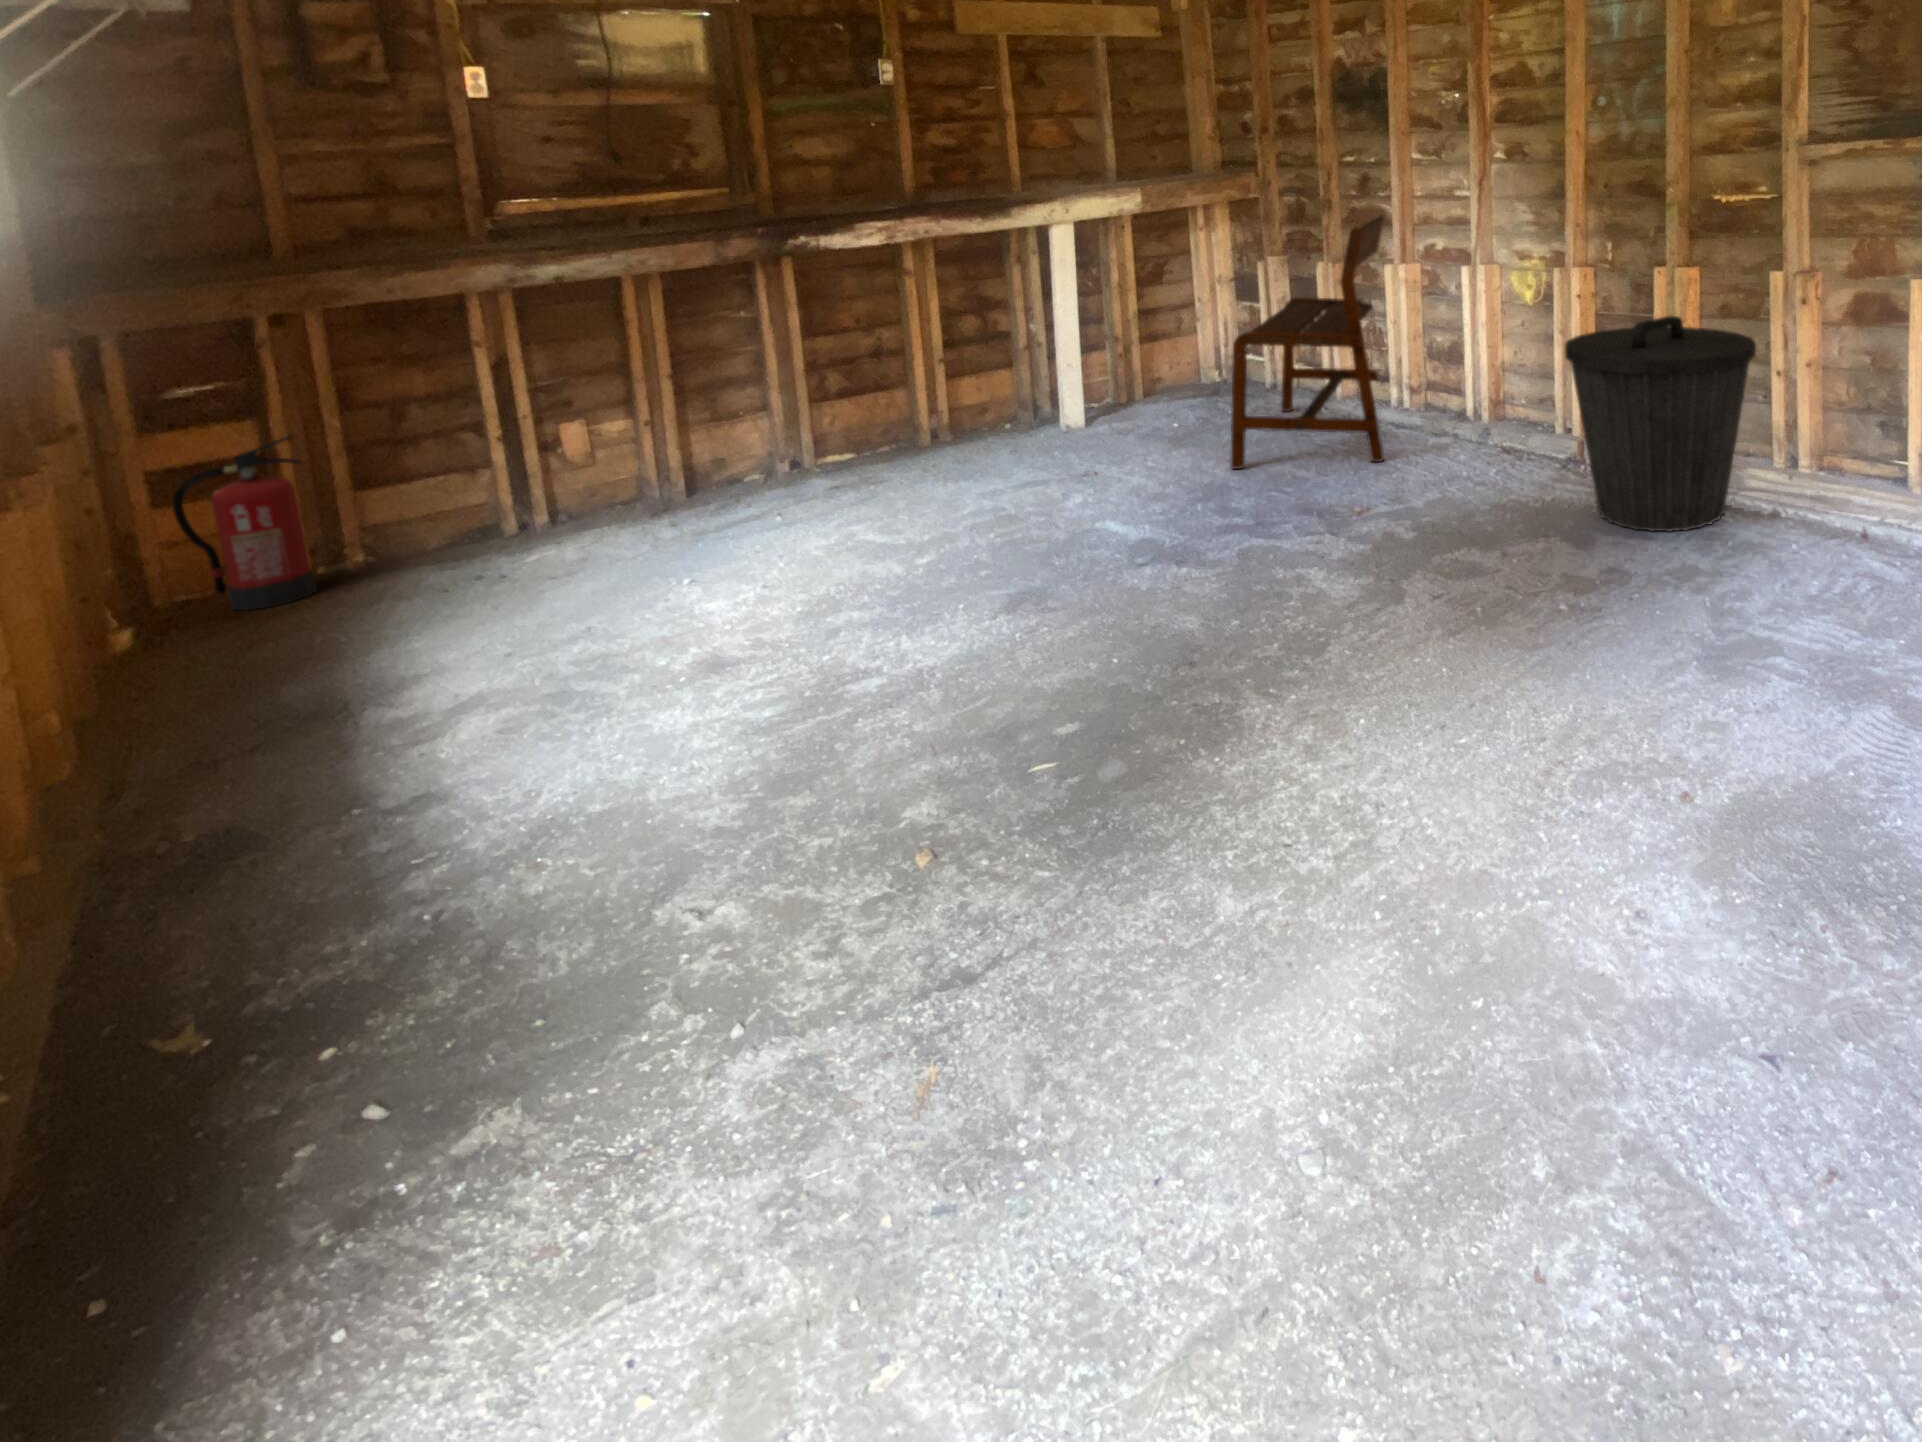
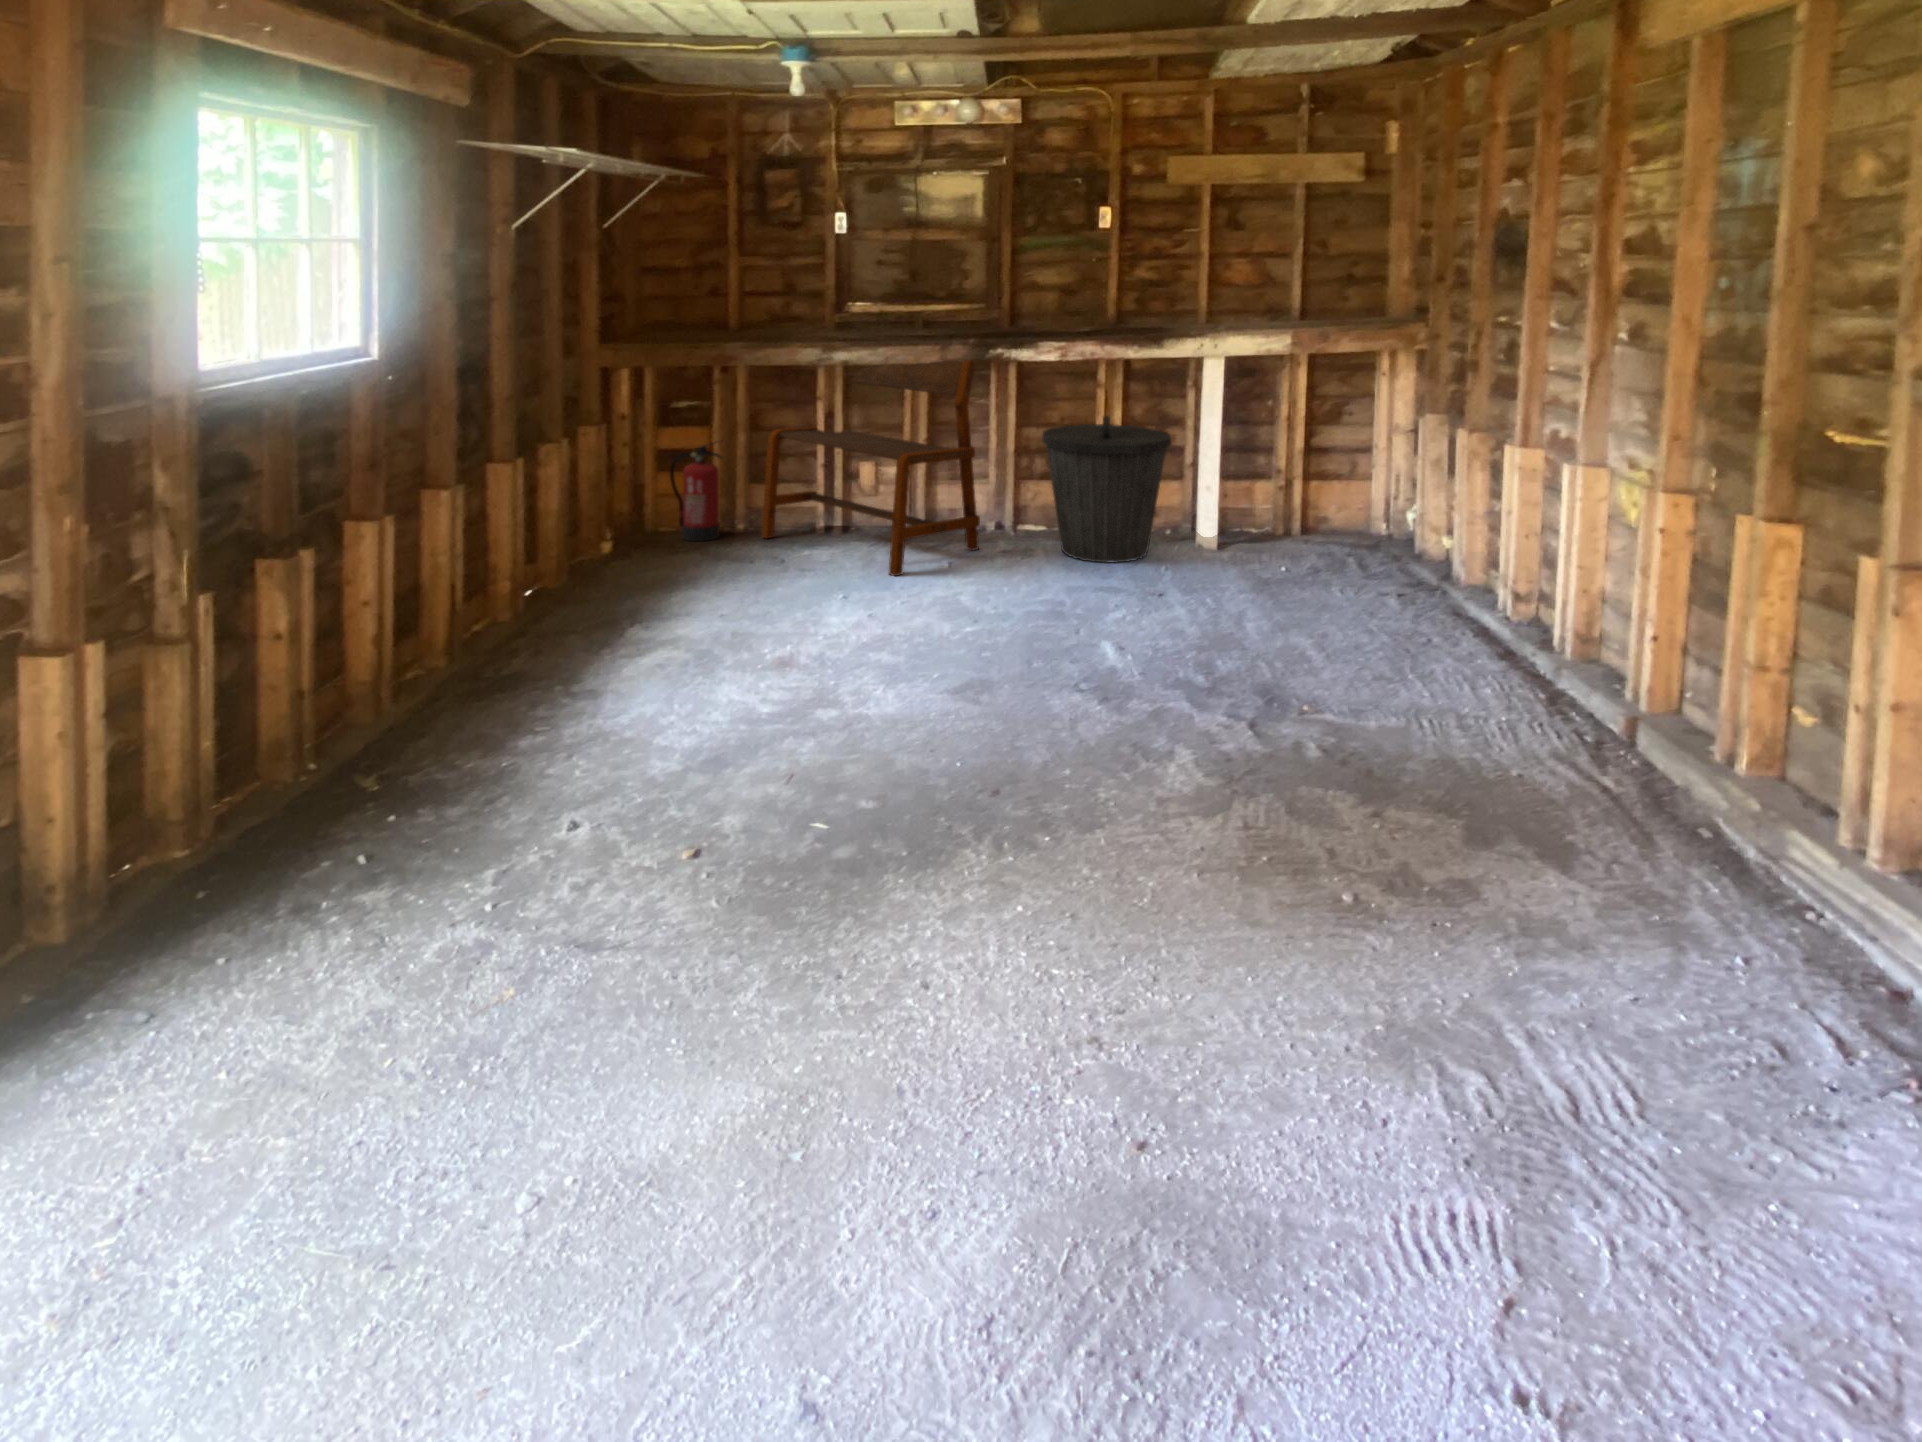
bench: present [1230,216,1384,469] -> present [761,360,980,576]
trash can: present [1565,316,1756,532] -> present [1042,416,1171,563]

